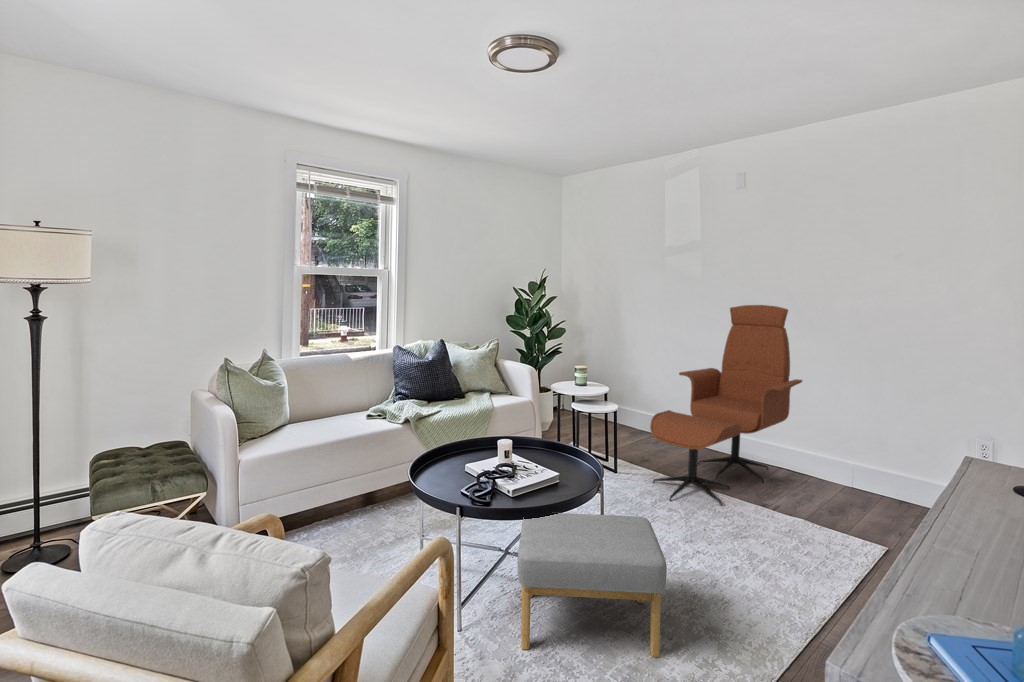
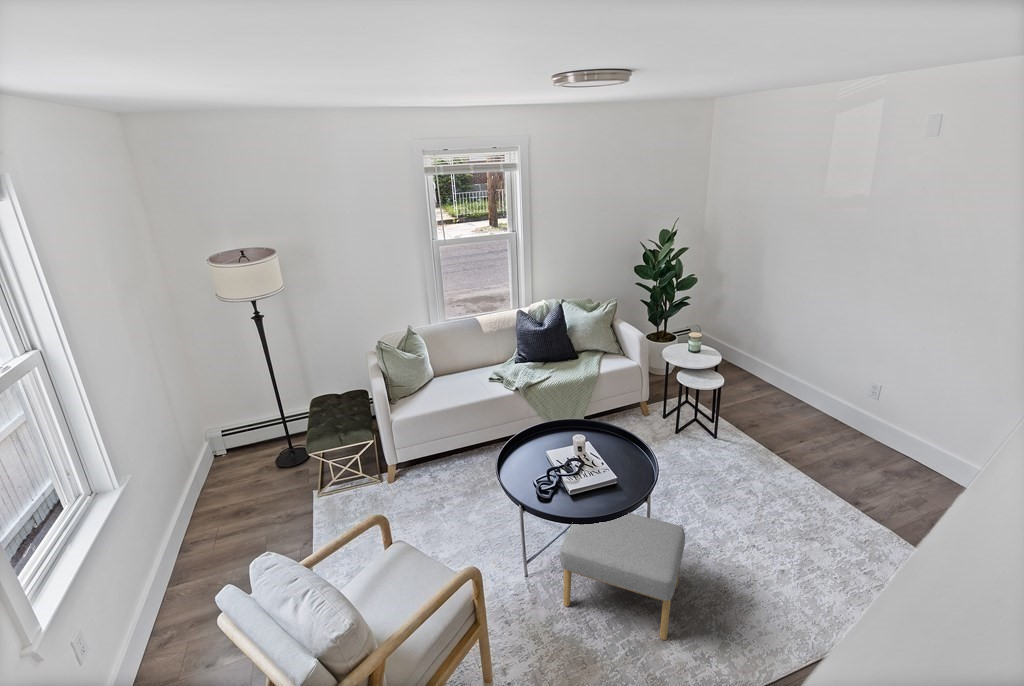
lounge chair: present [650,305,802,505] -> none [748,280,947,496]

